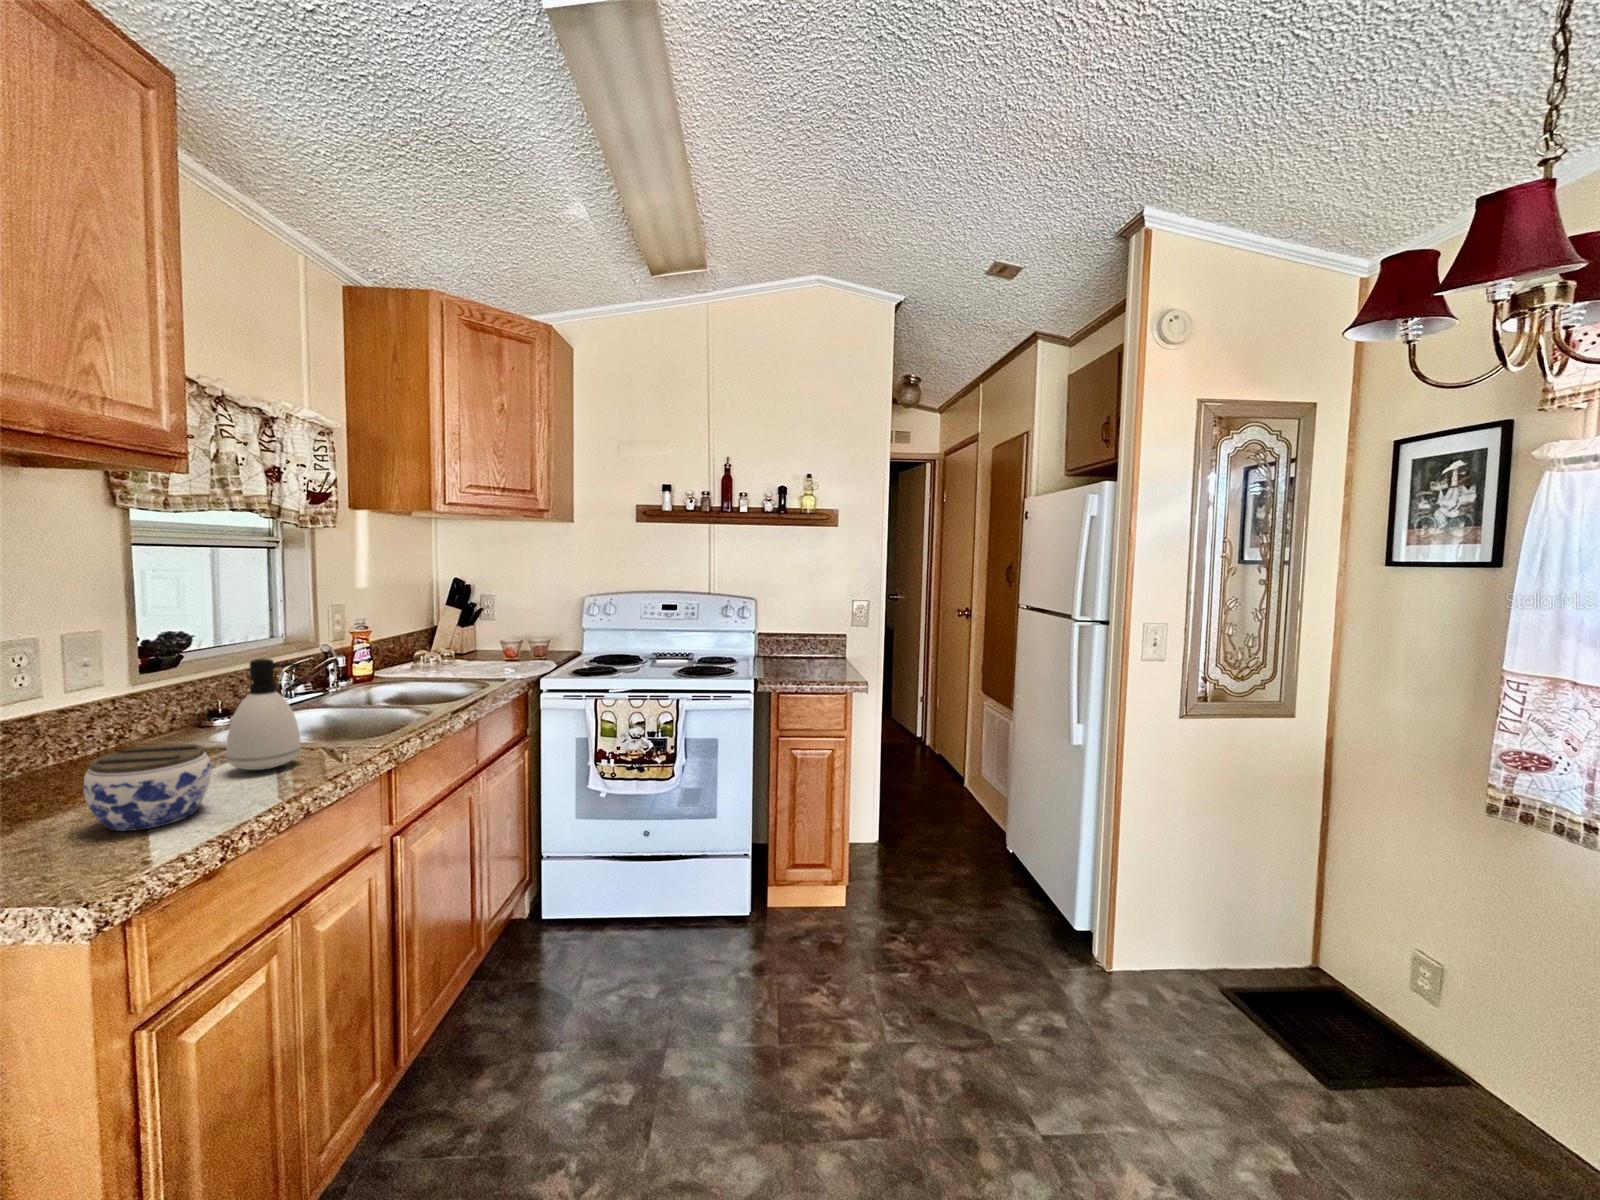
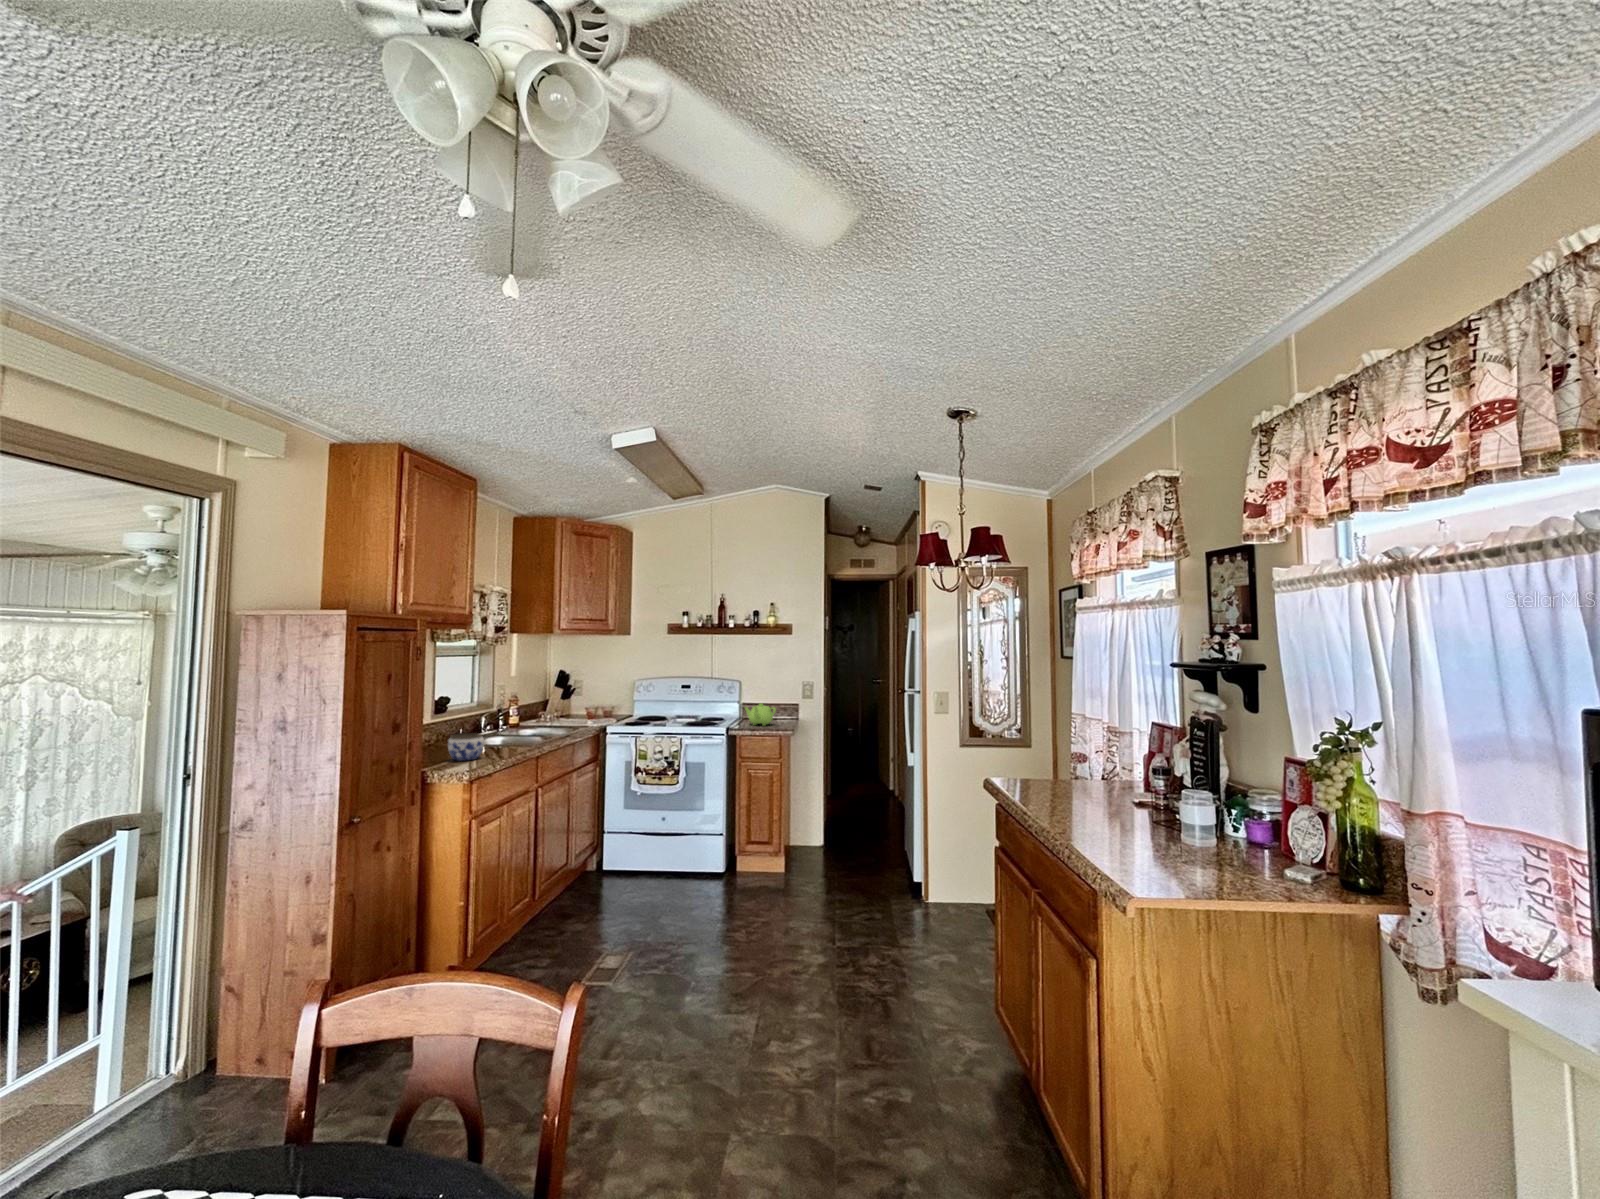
teapot: none [774,635,828,672] -> present [745,703,776,726]
soap dispenser: present [226,659,301,770] -> none [480,705,508,750]

